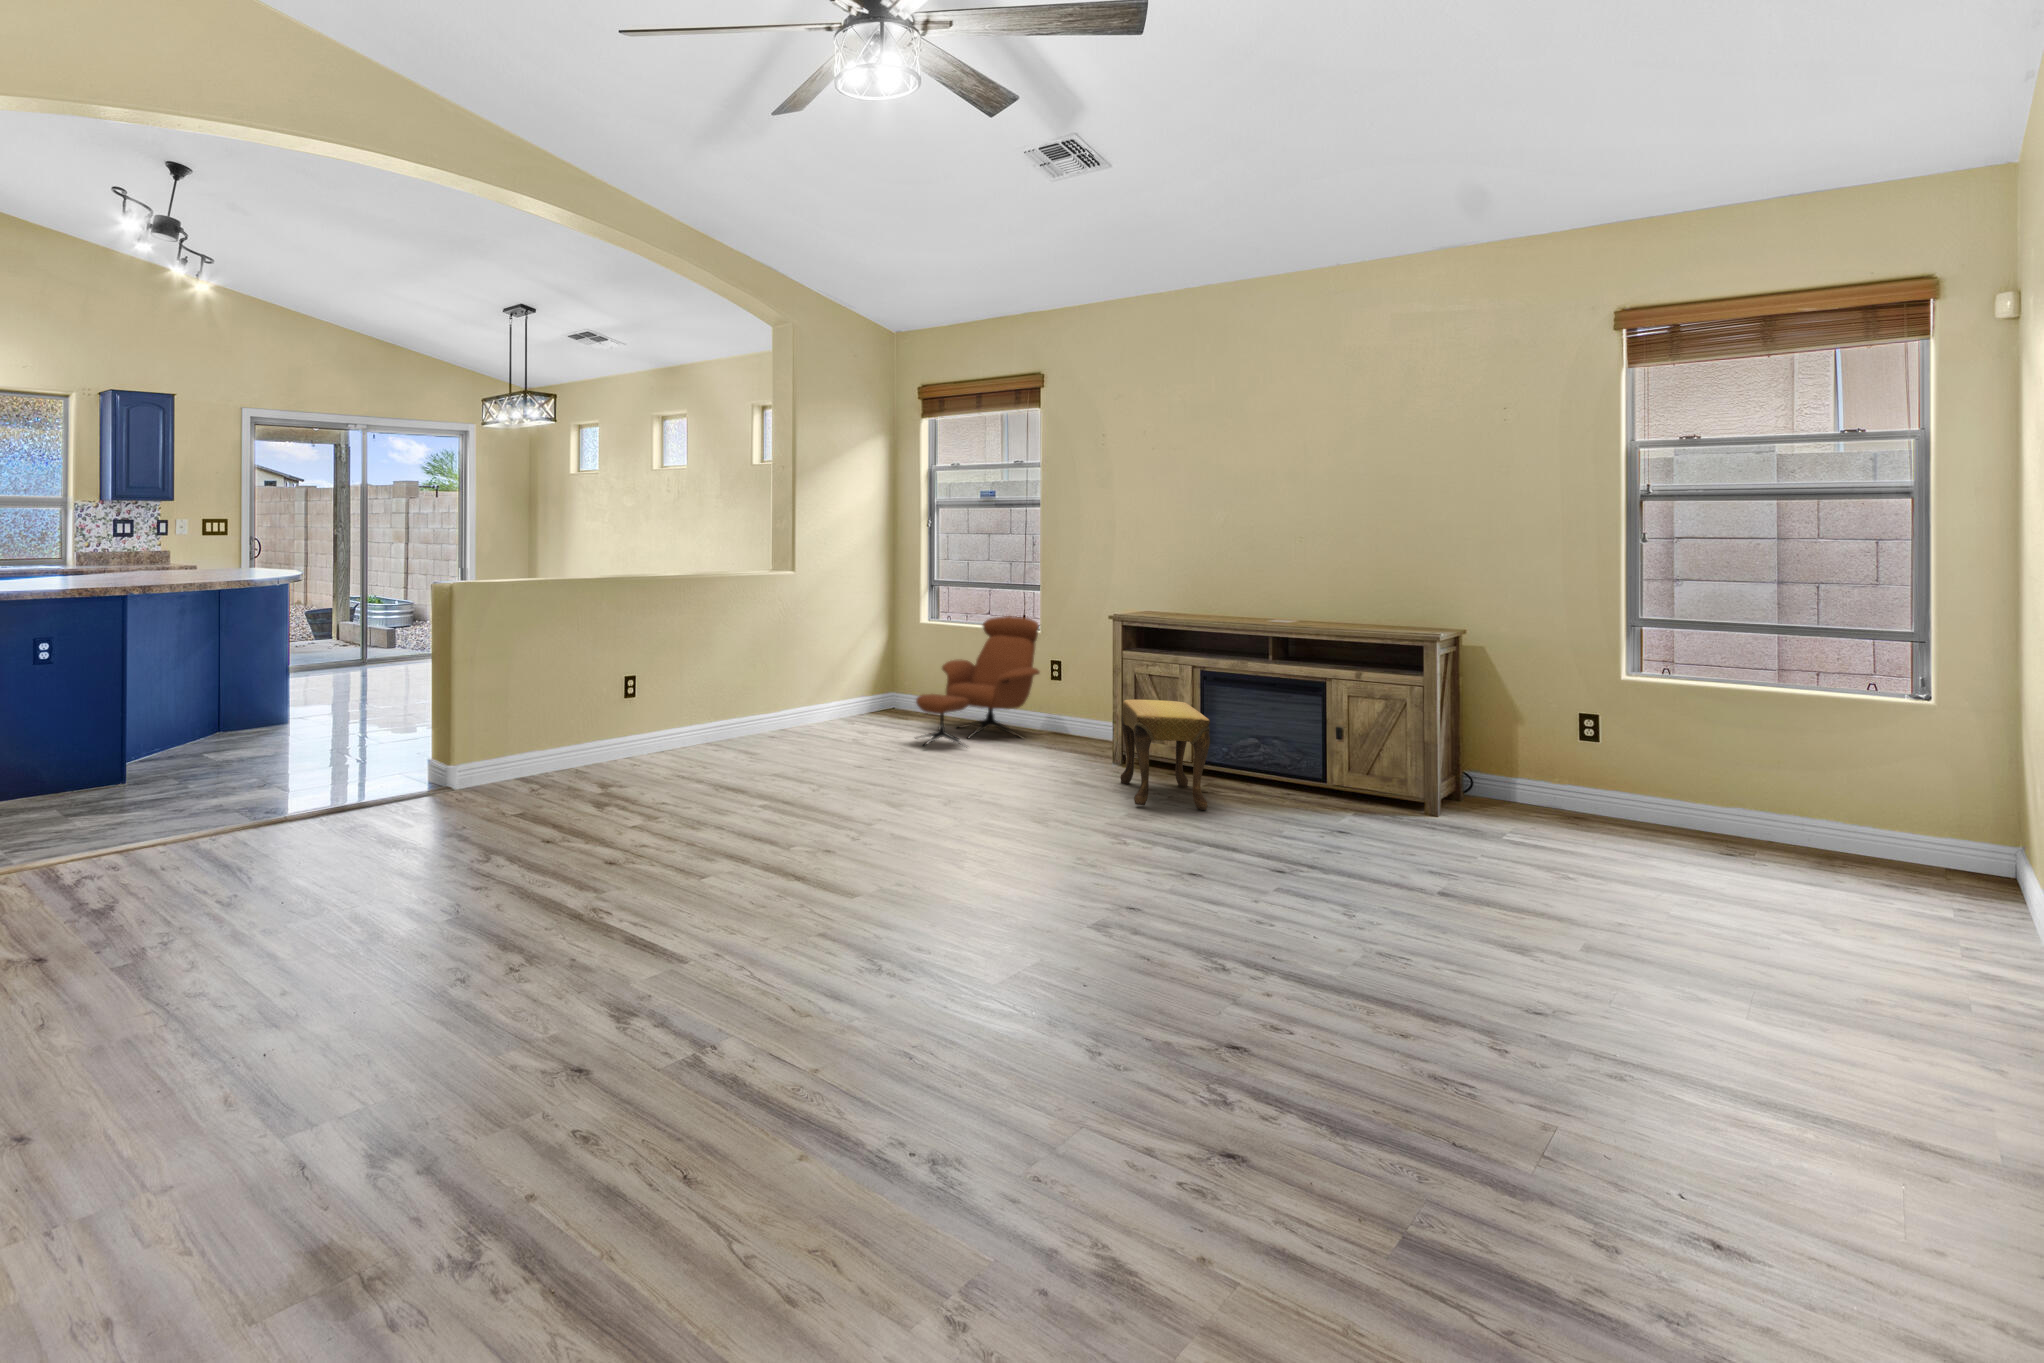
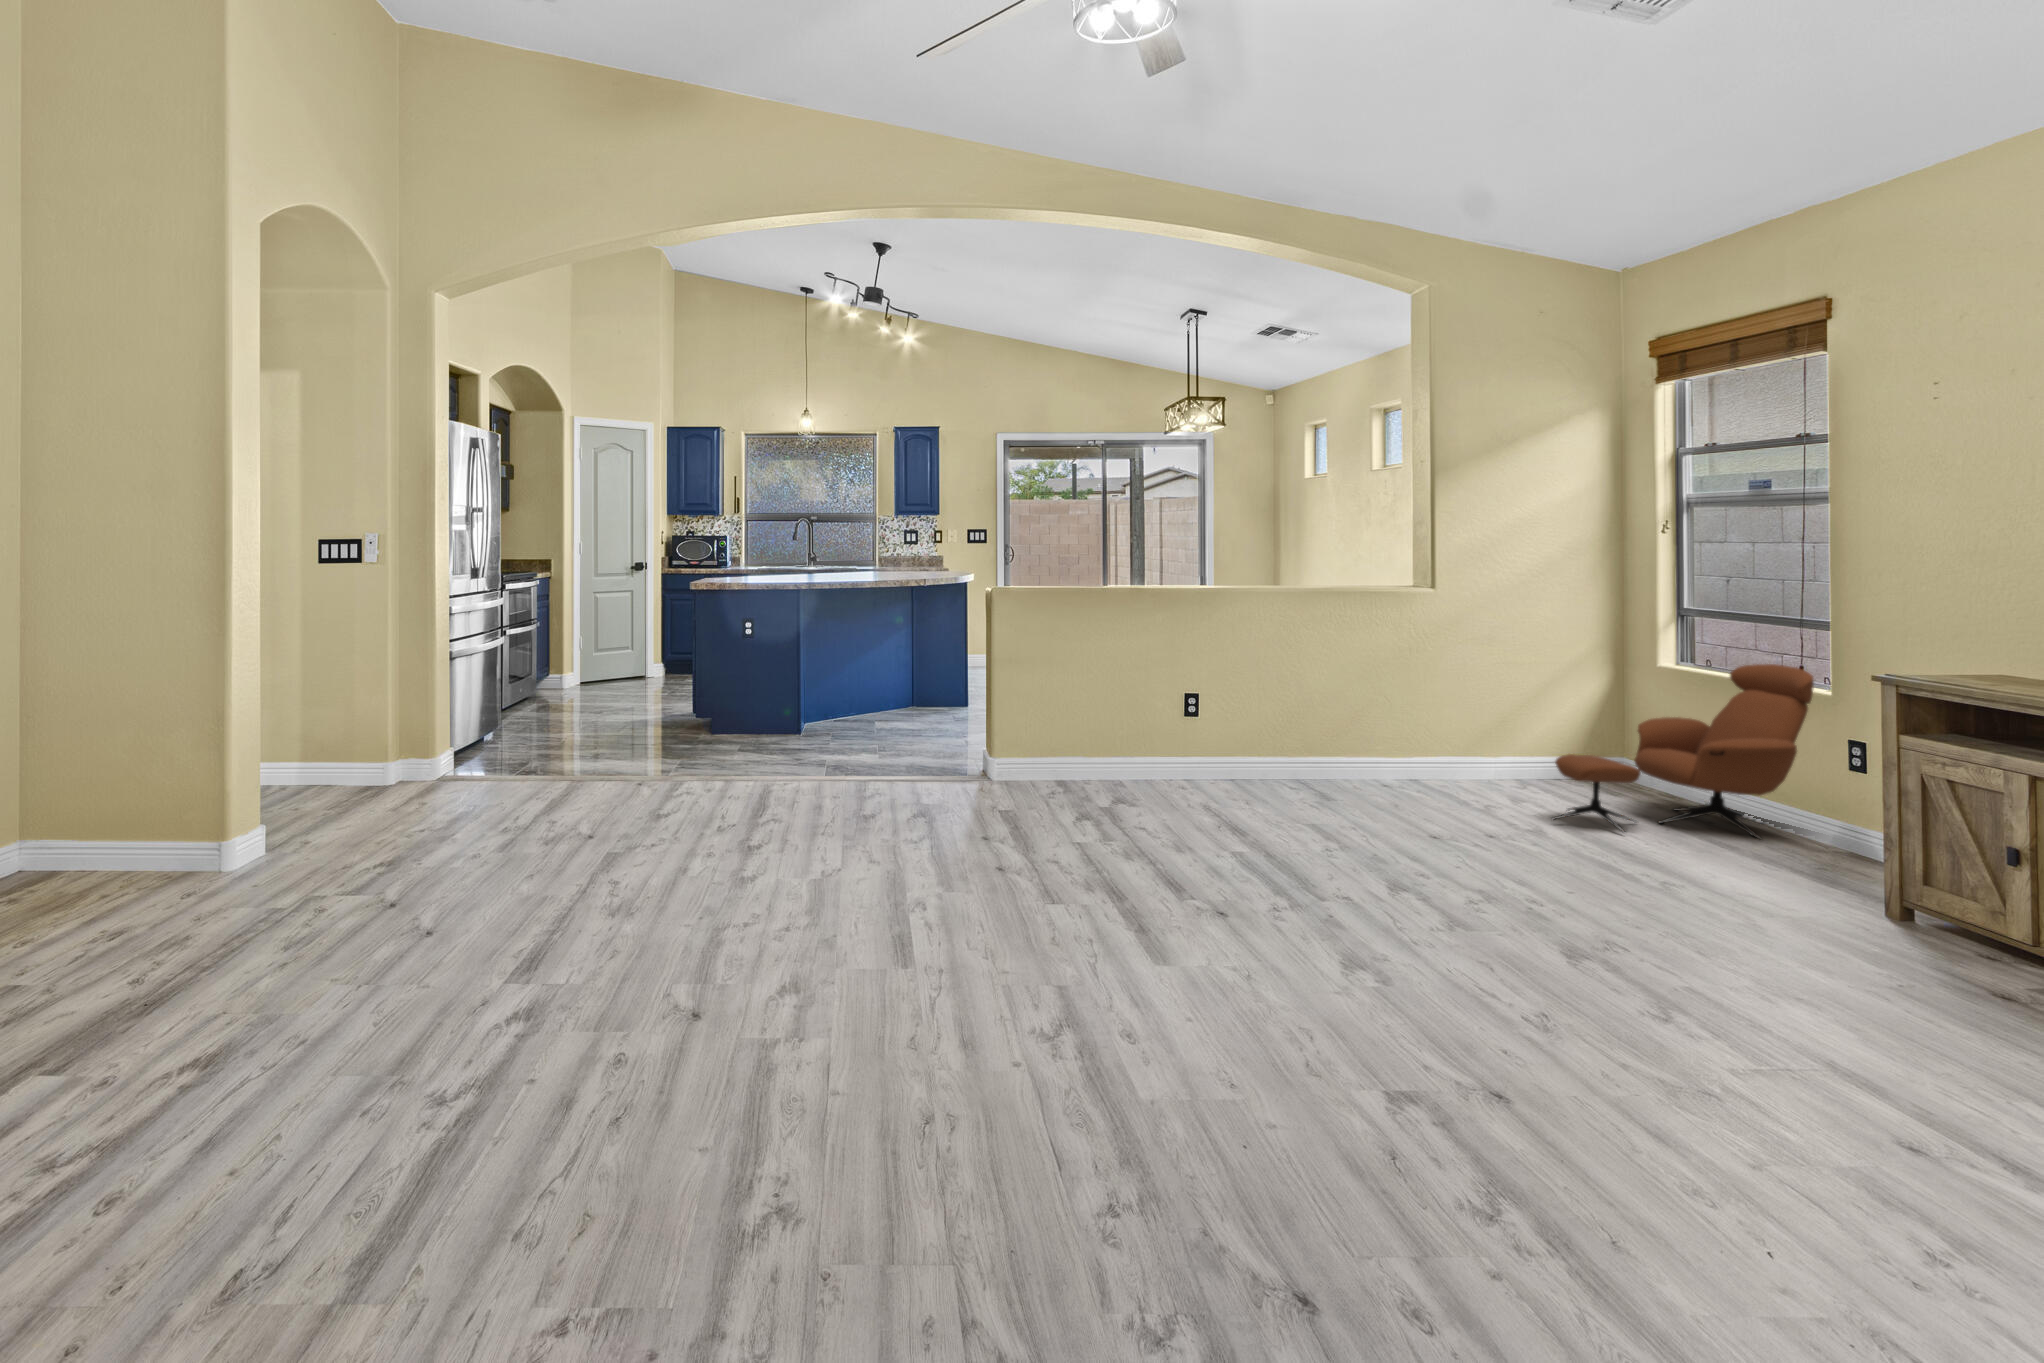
footstool: present [1120,700,1210,810] -> none [1734,795,1922,973]

